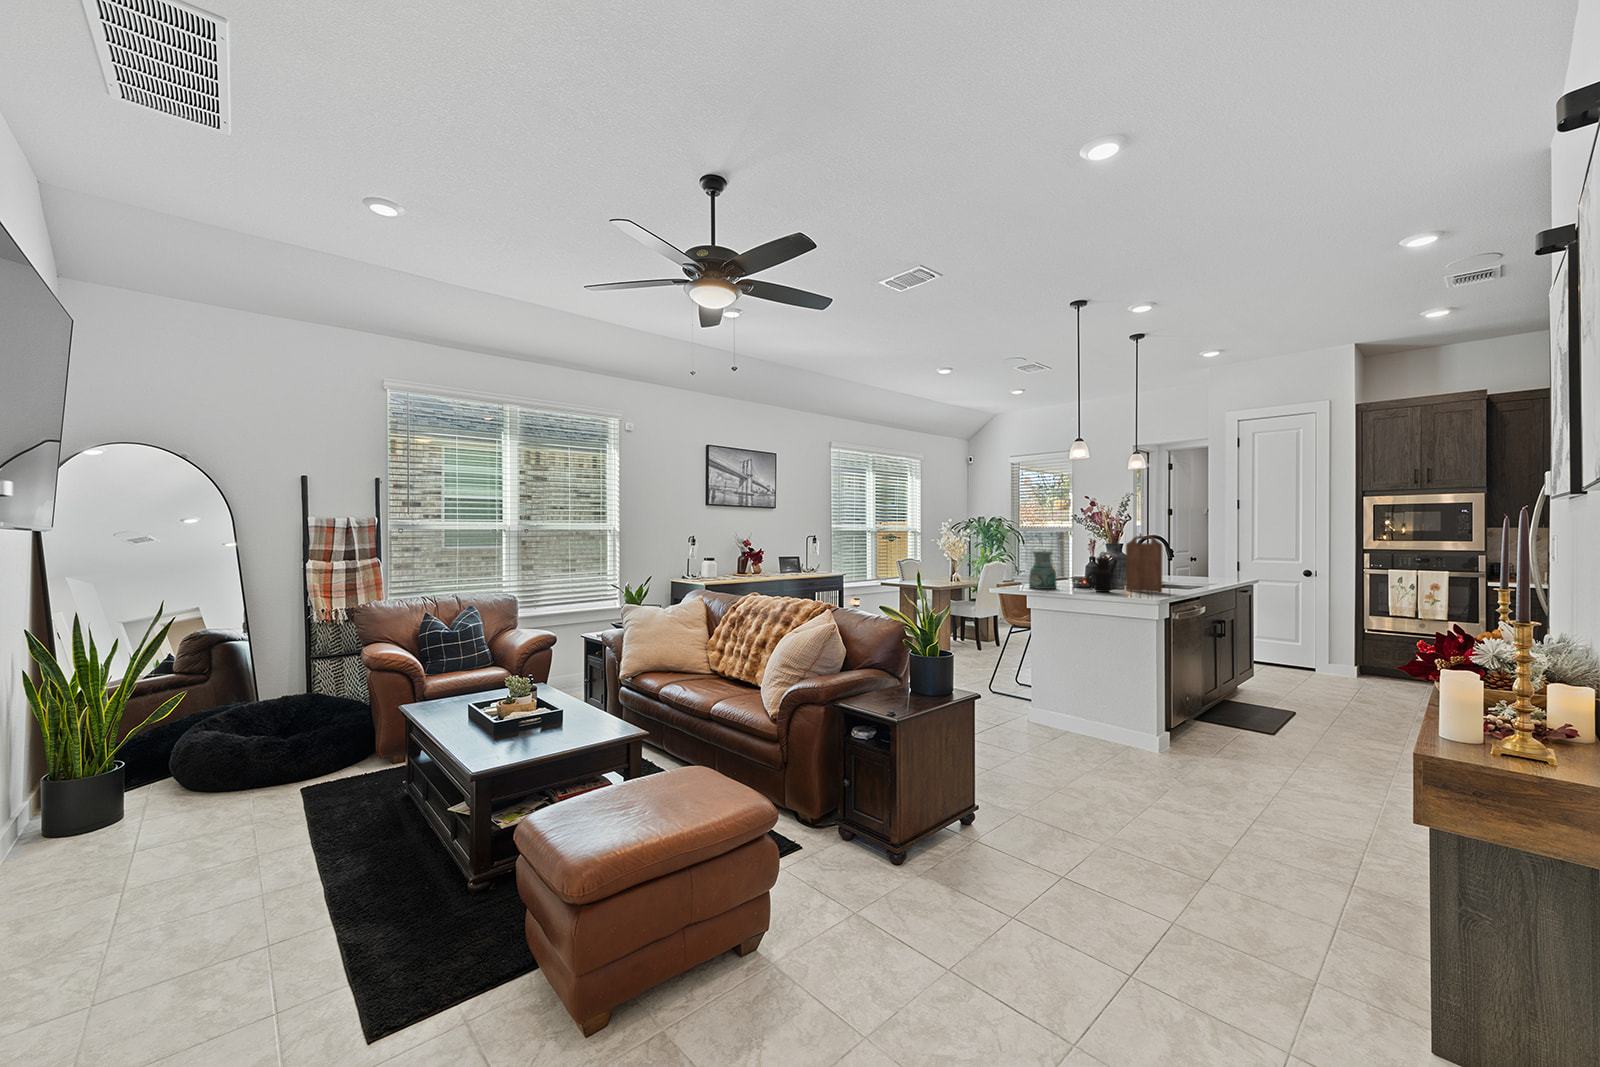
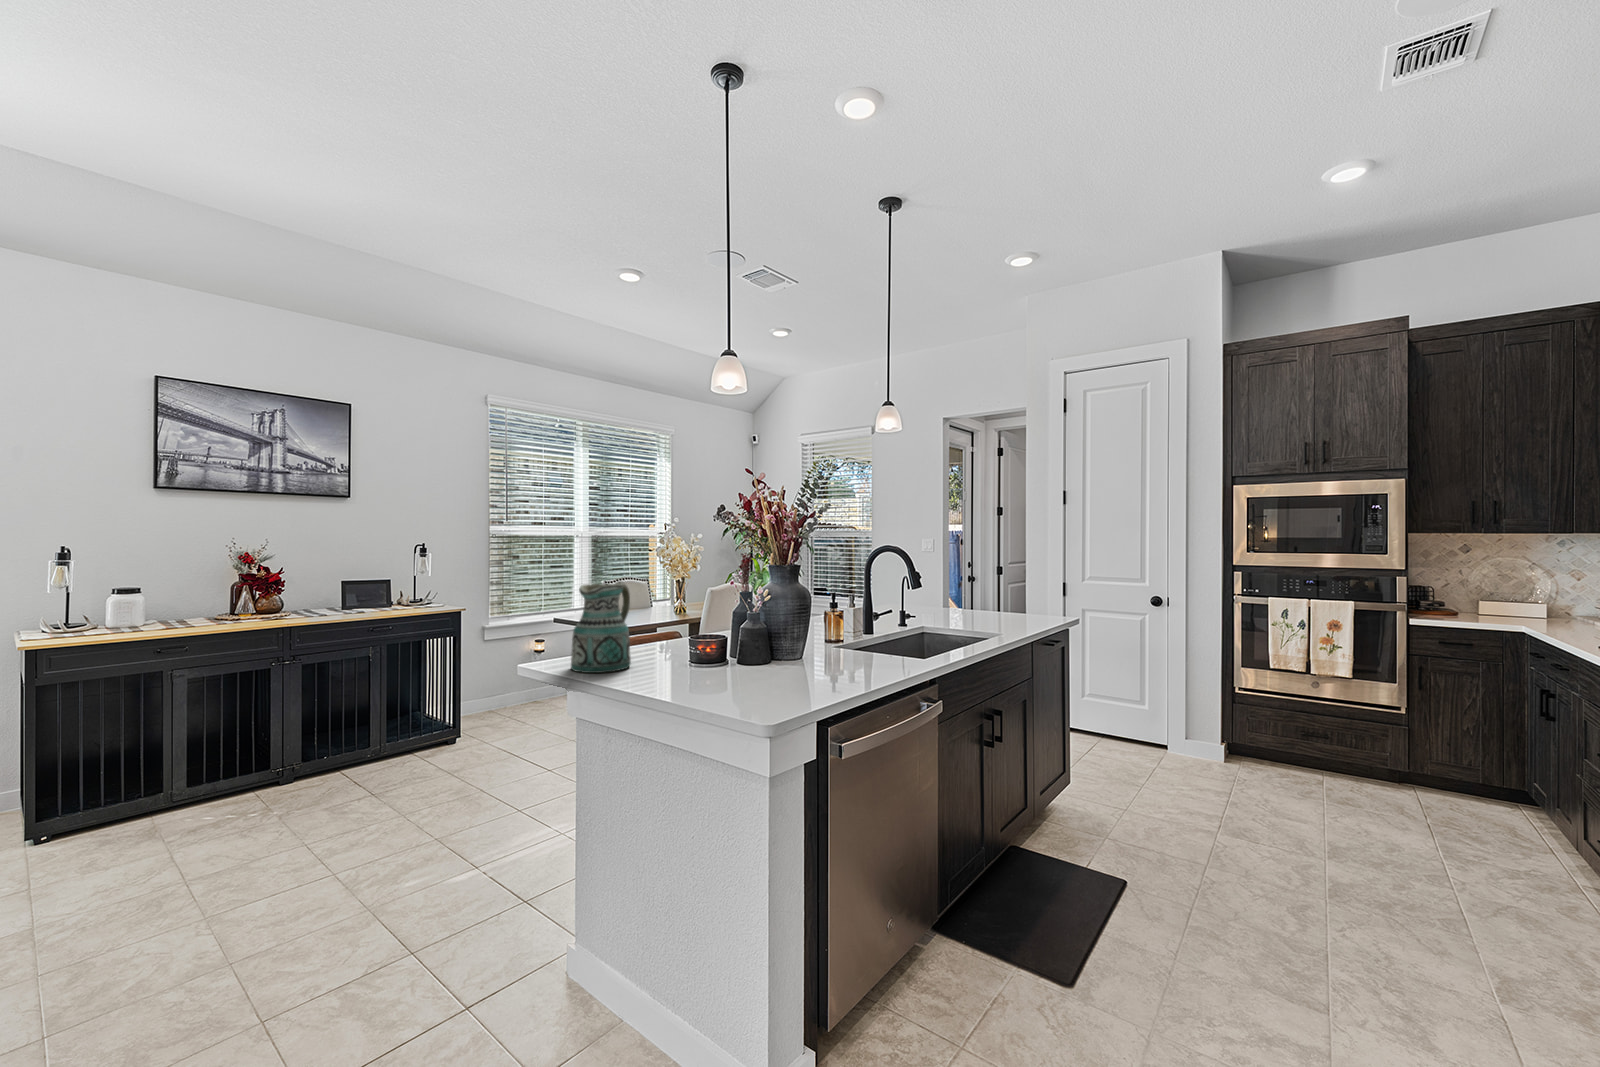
cutting board: present [1126,536,1162,592] -> none [767,552,833,680]
teapot: present [1086,552,1118,592] -> none [661,589,737,685]

